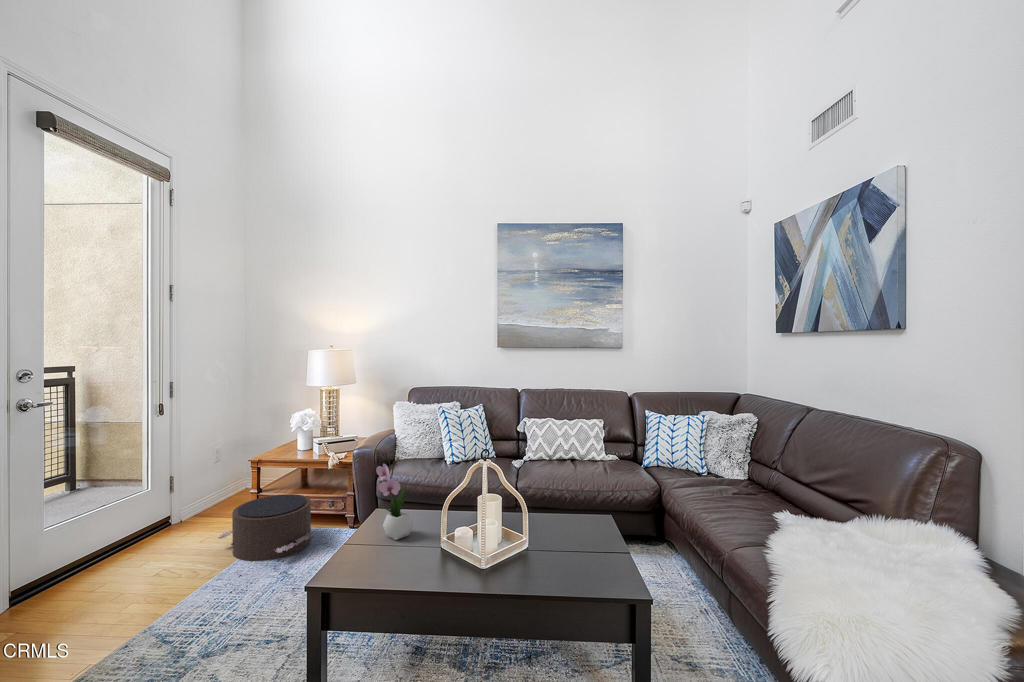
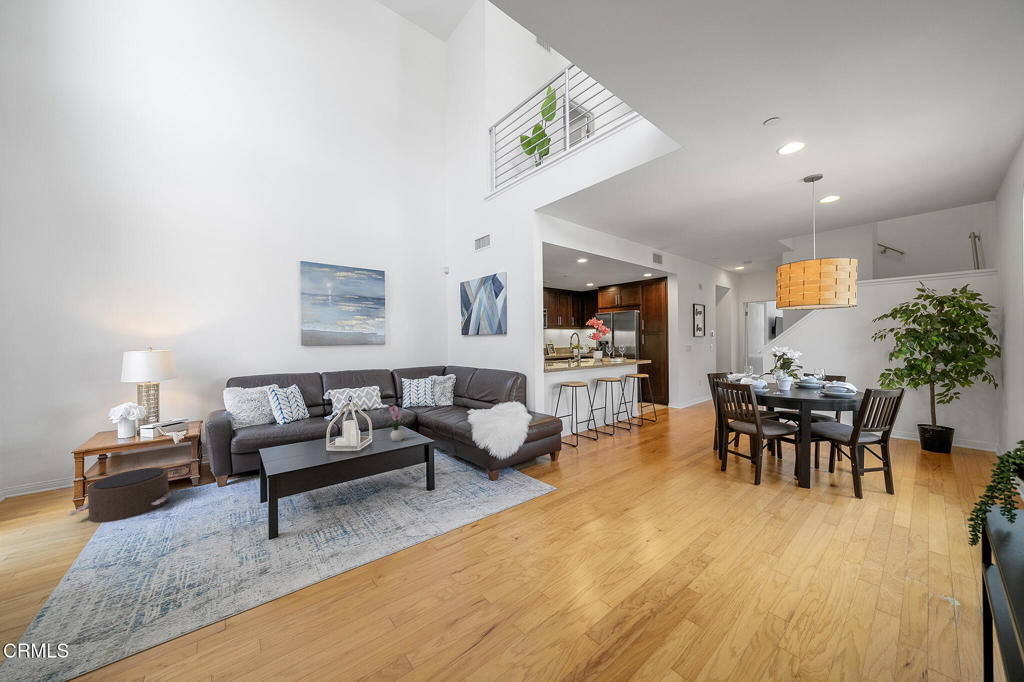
flower arrangement: present [376,450,413,540] -> present [389,399,405,441]

